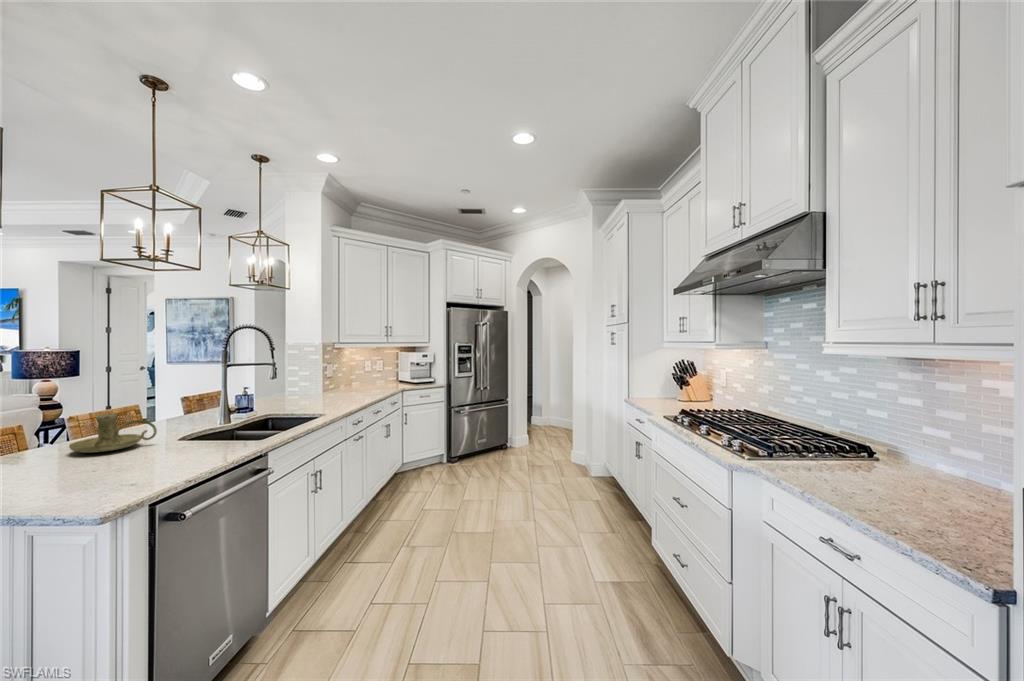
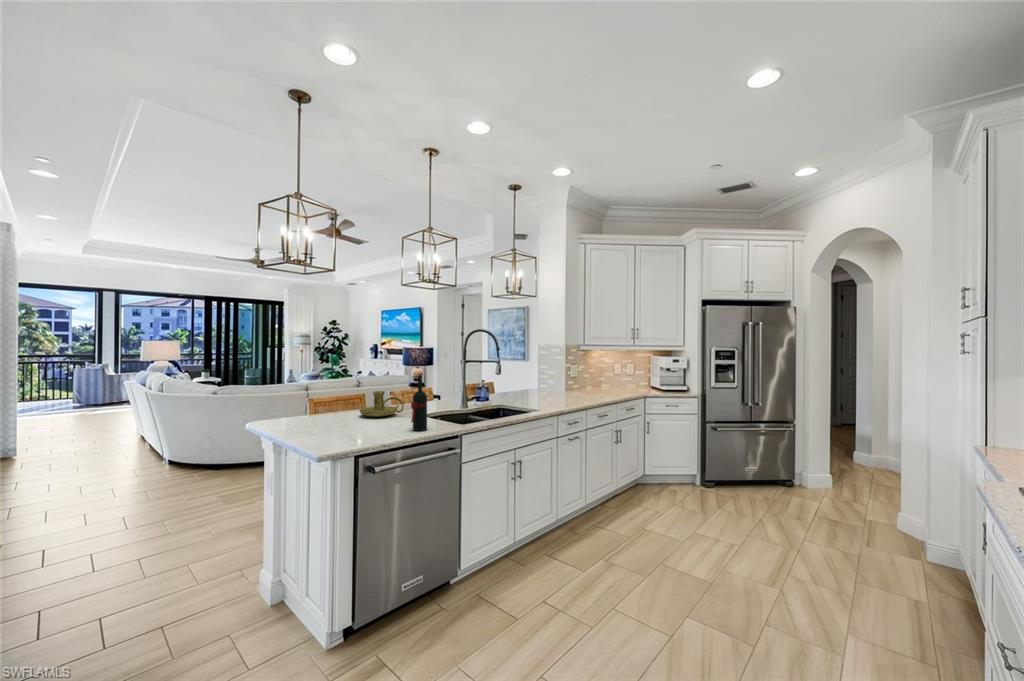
wine bottle: none [203,383,226,457] -> present [411,374,427,431]

